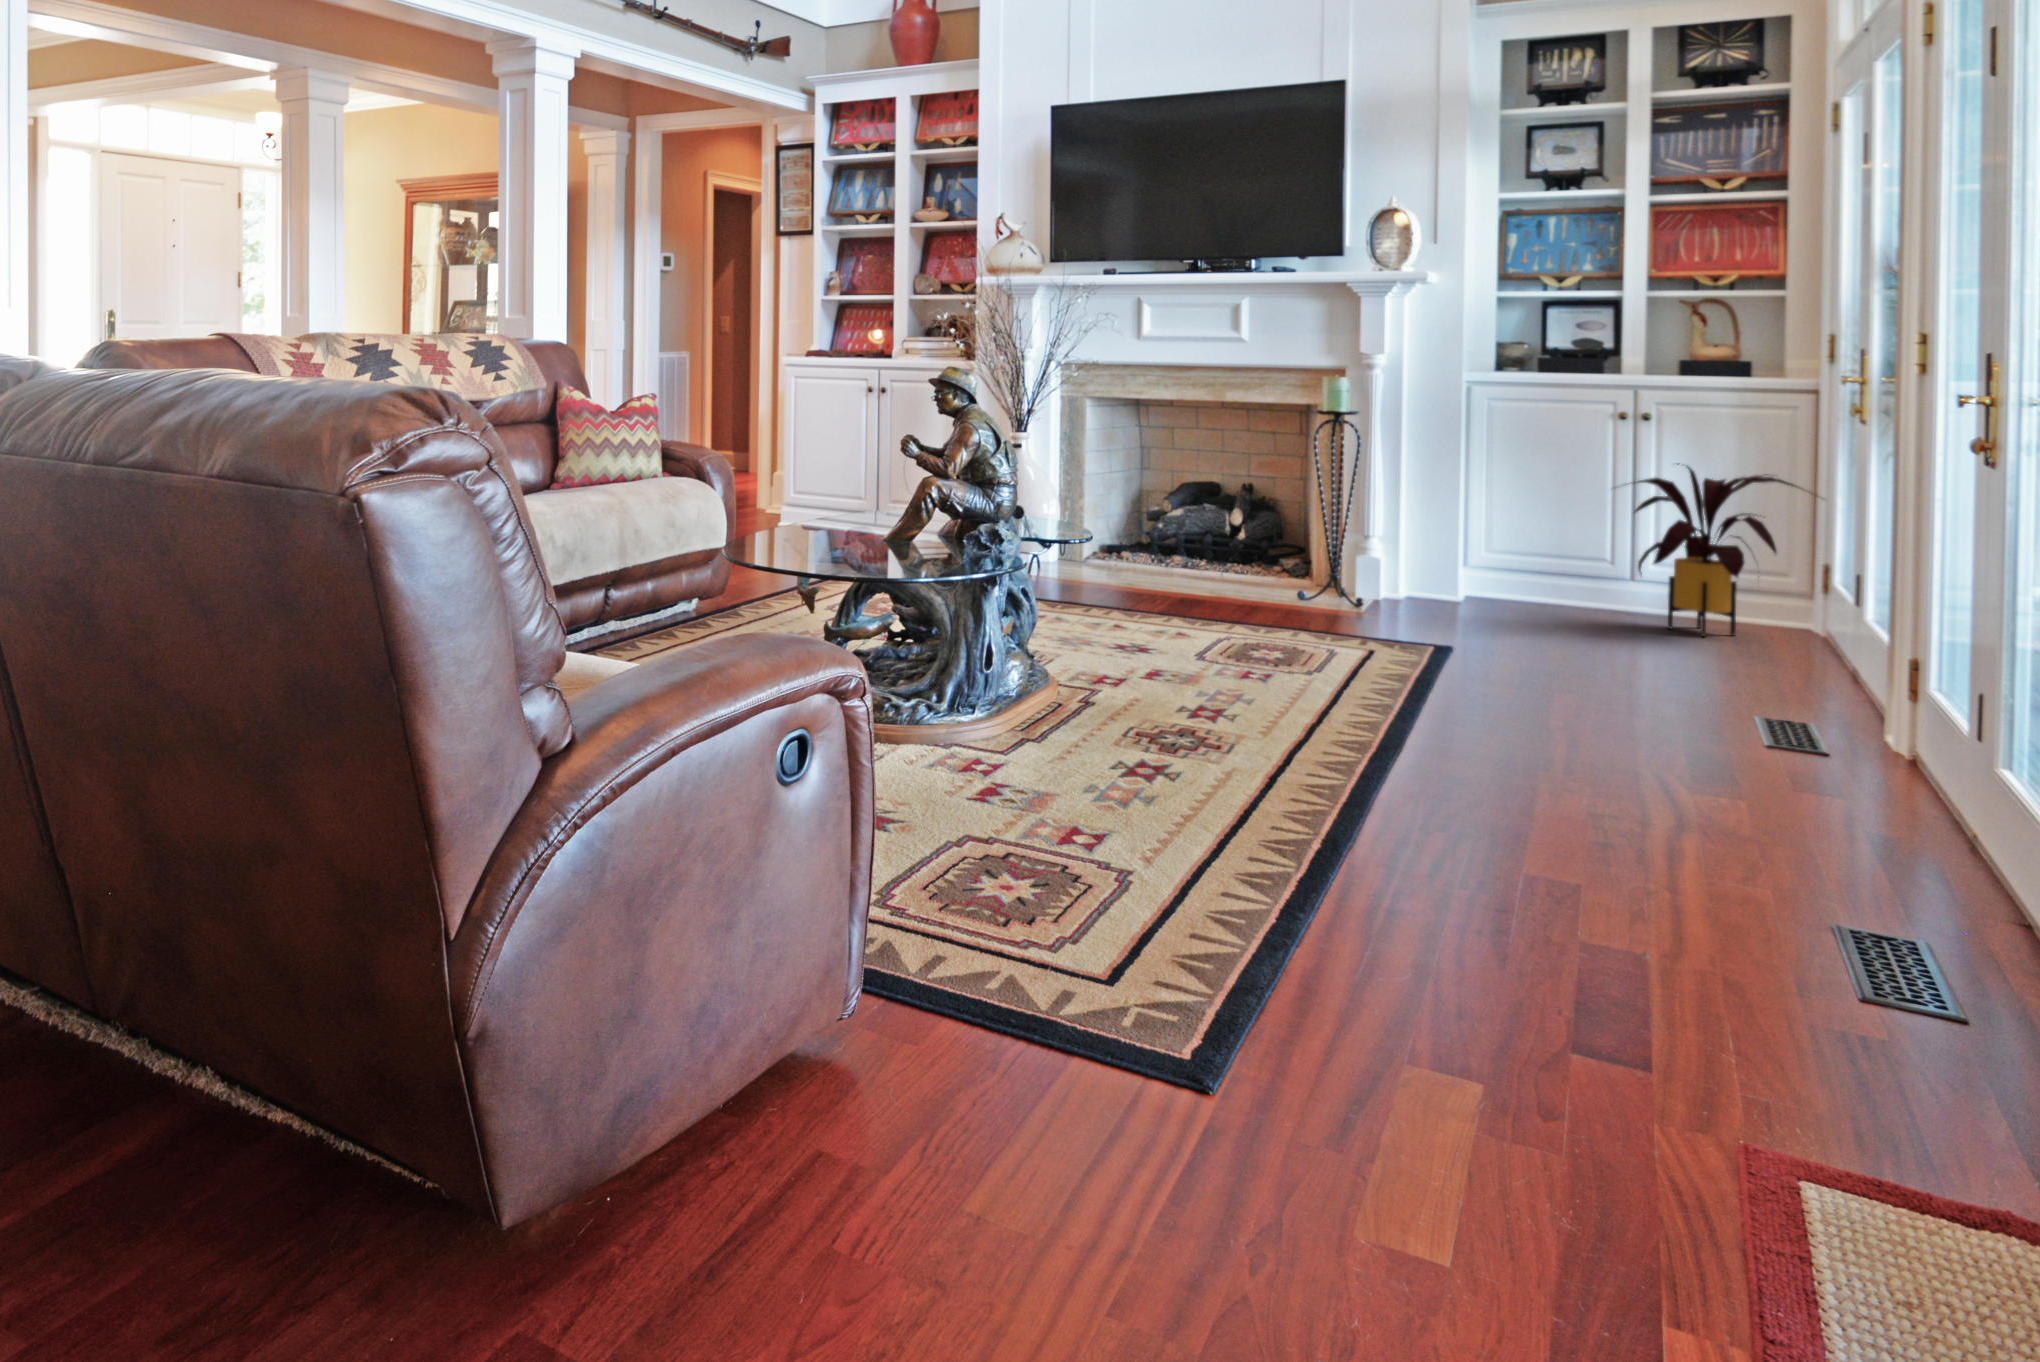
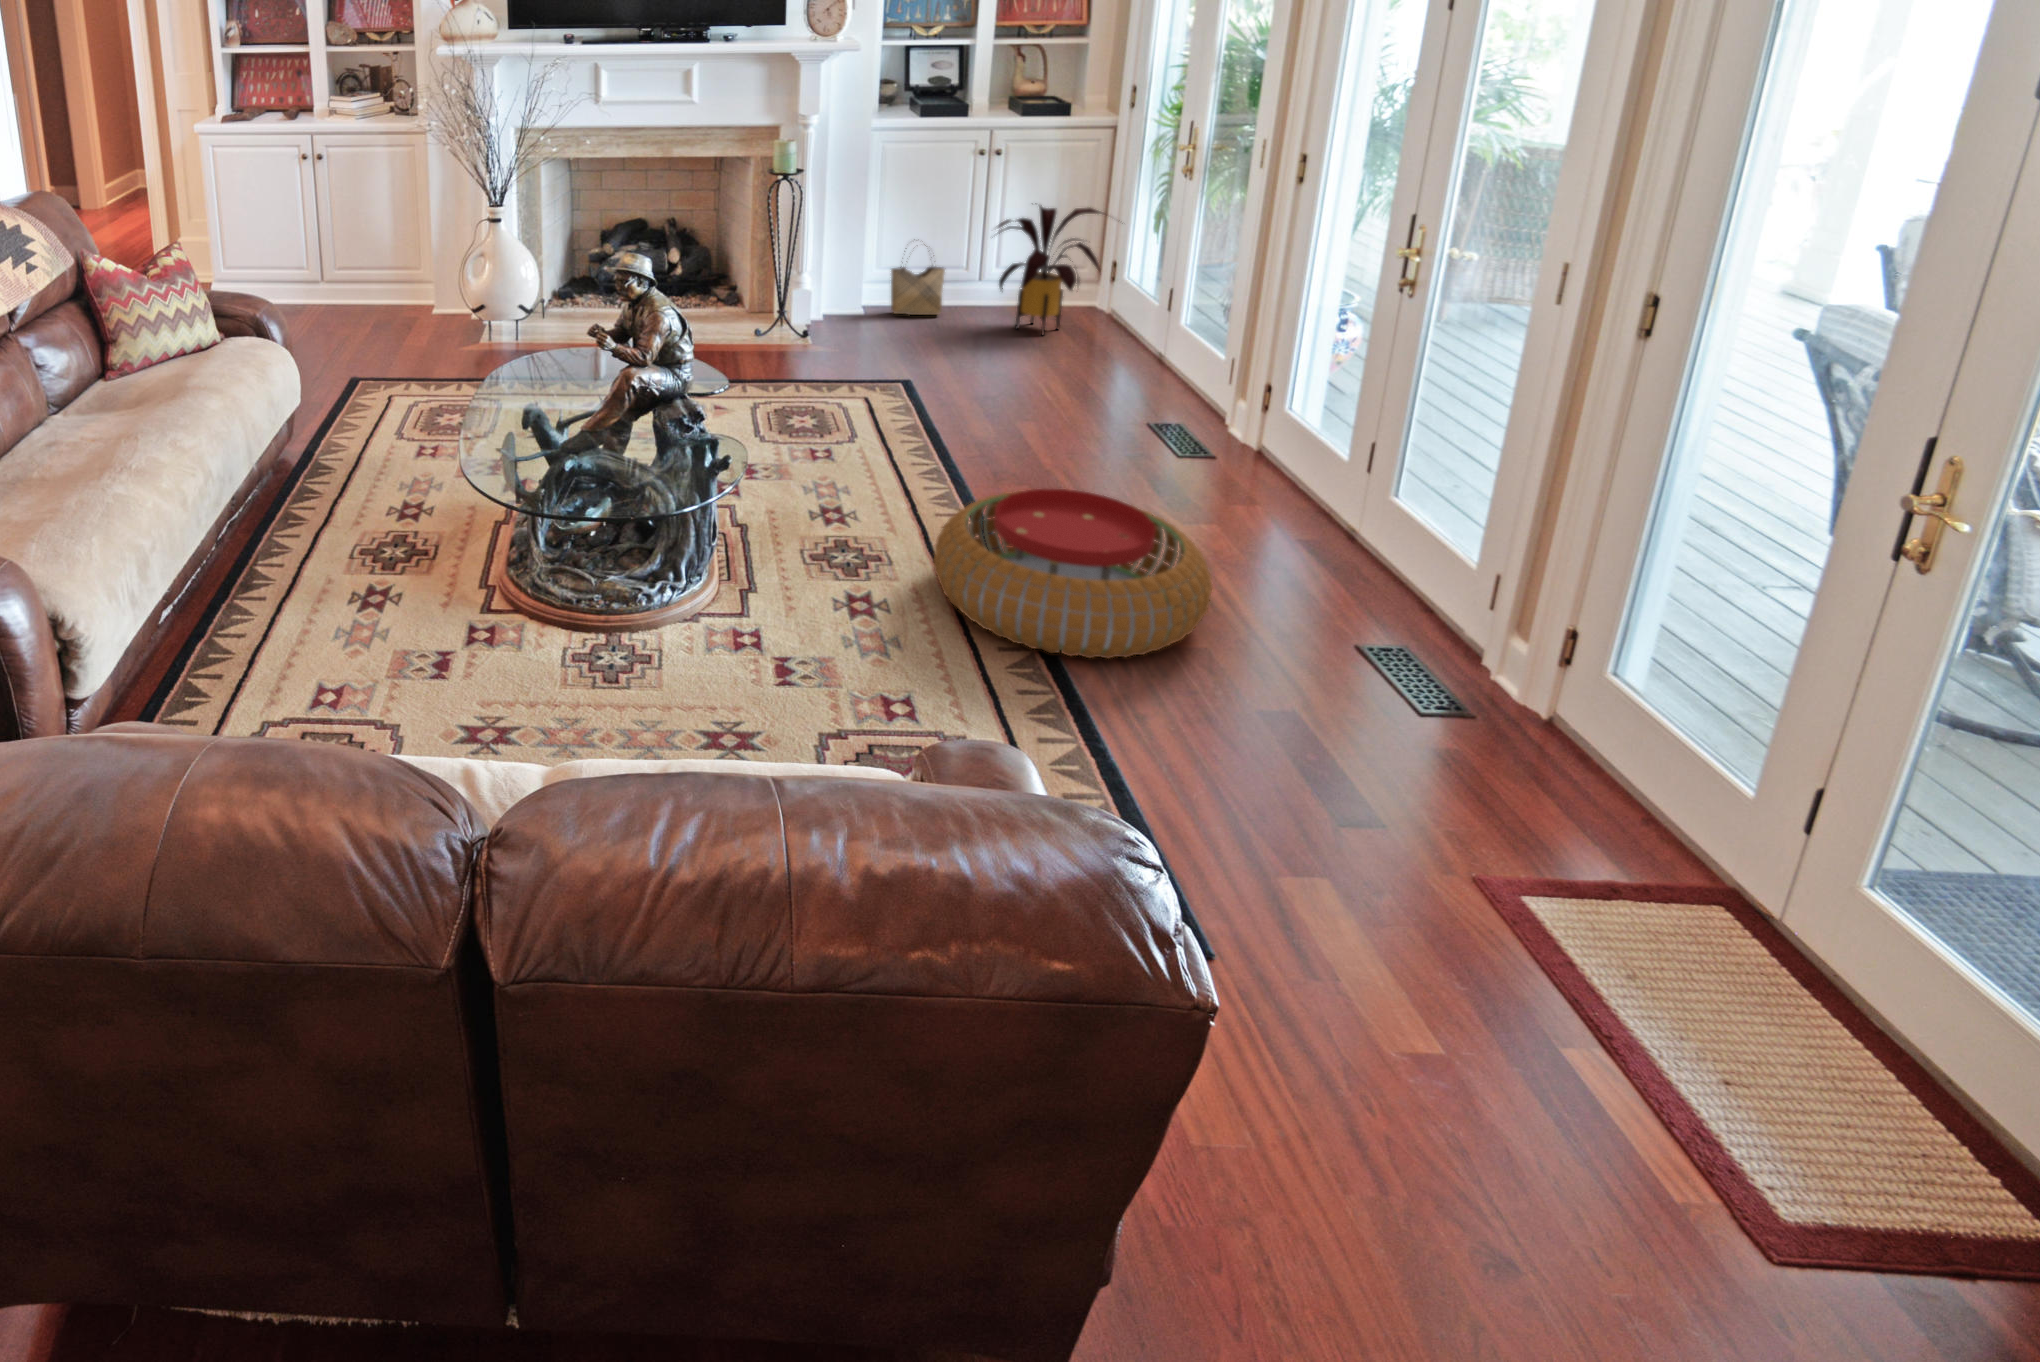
woven basket: none [1499,514,1577,608] -> present [891,244,945,315]
pouf: none [1271,674,1654,872] -> present [934,489,1212,658]

